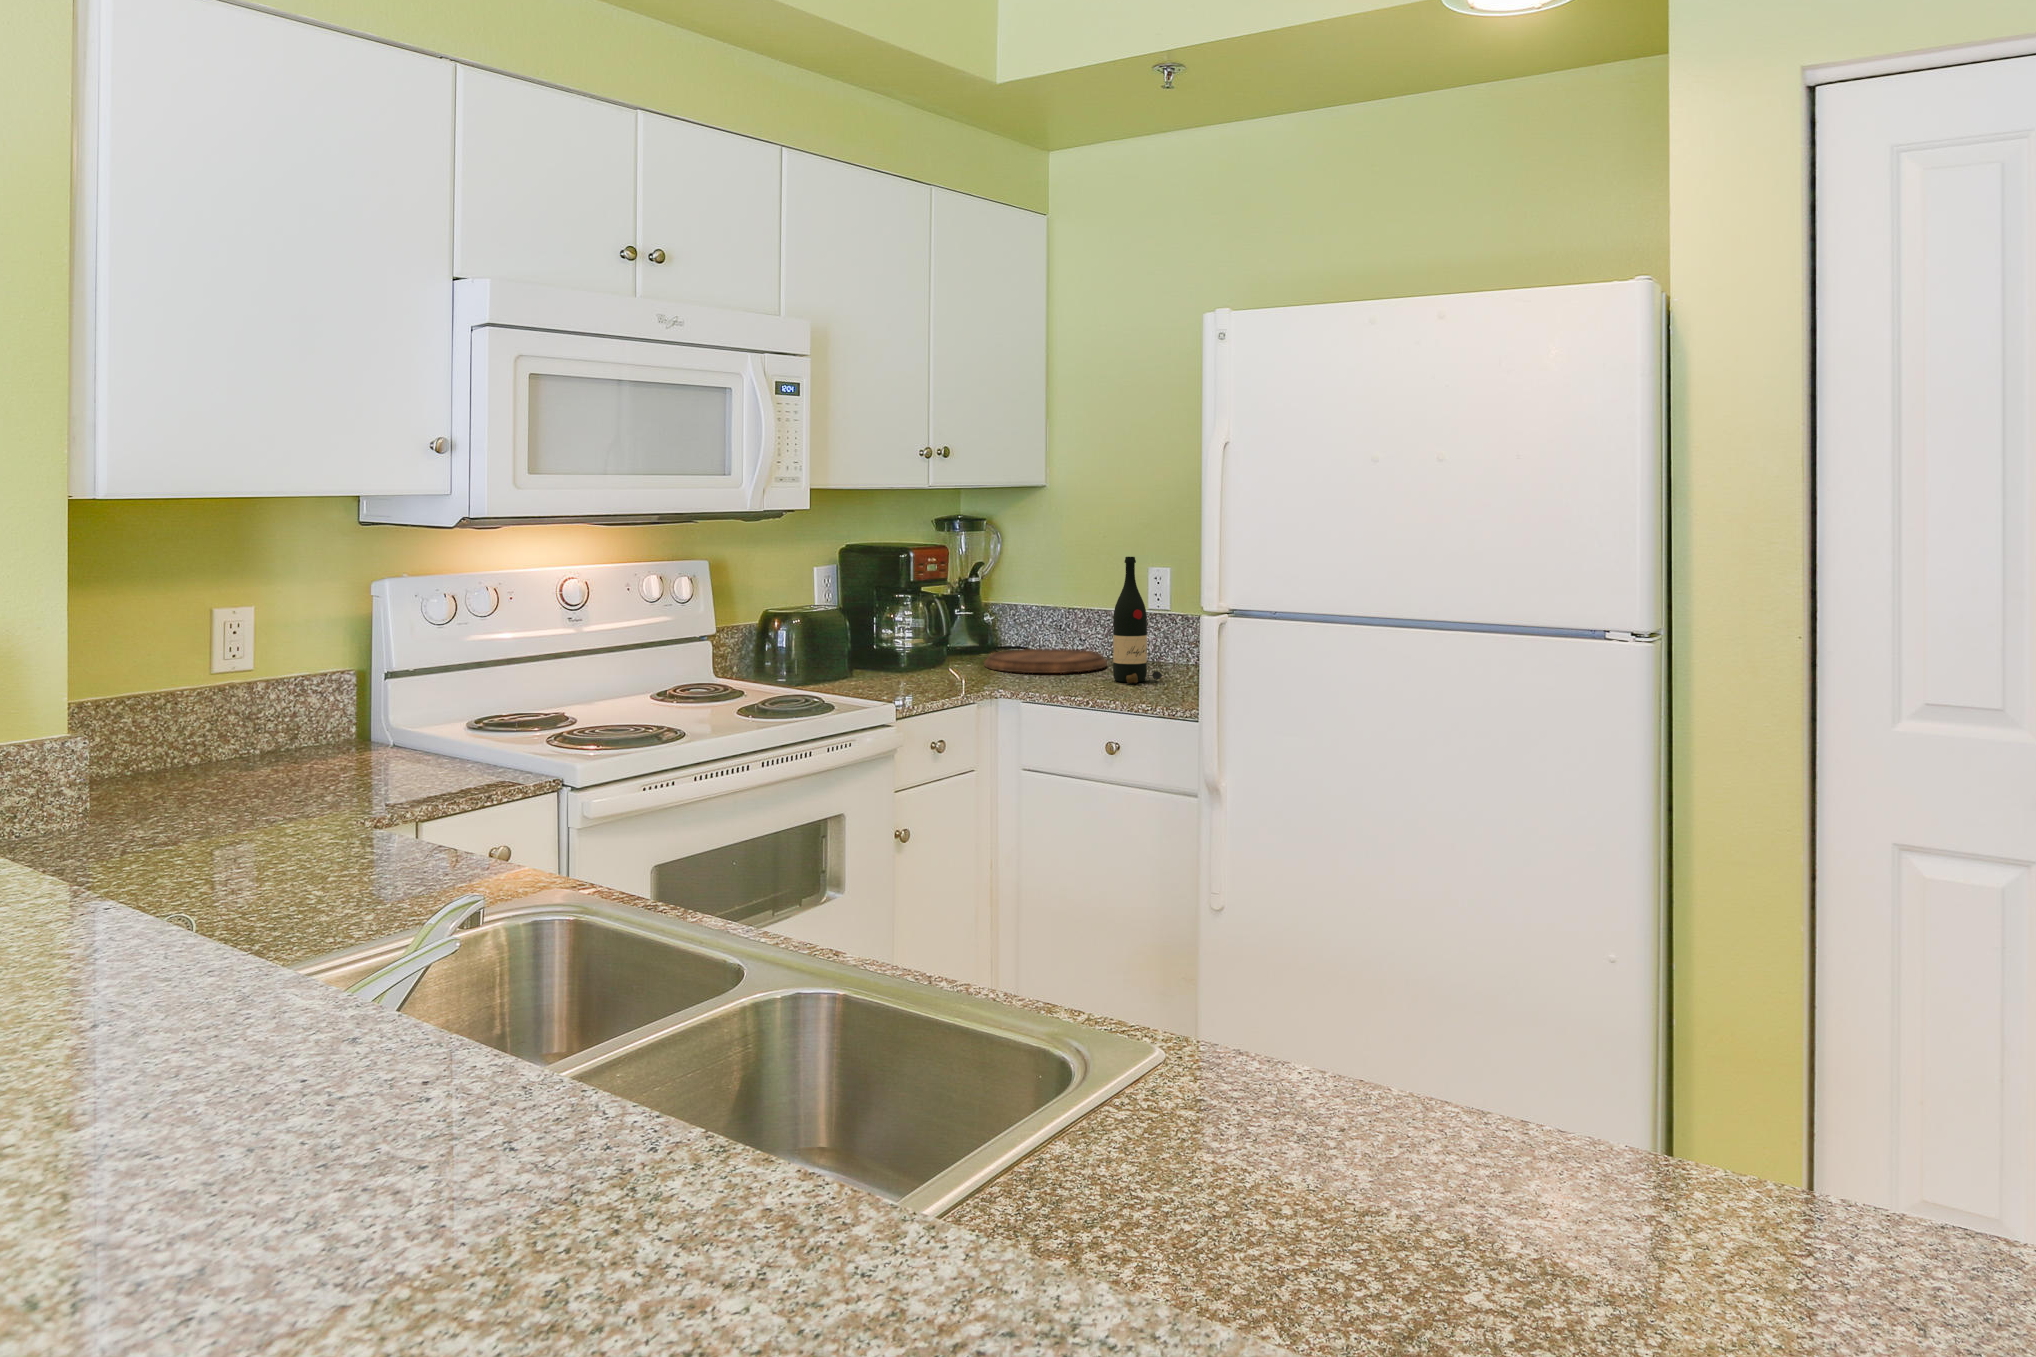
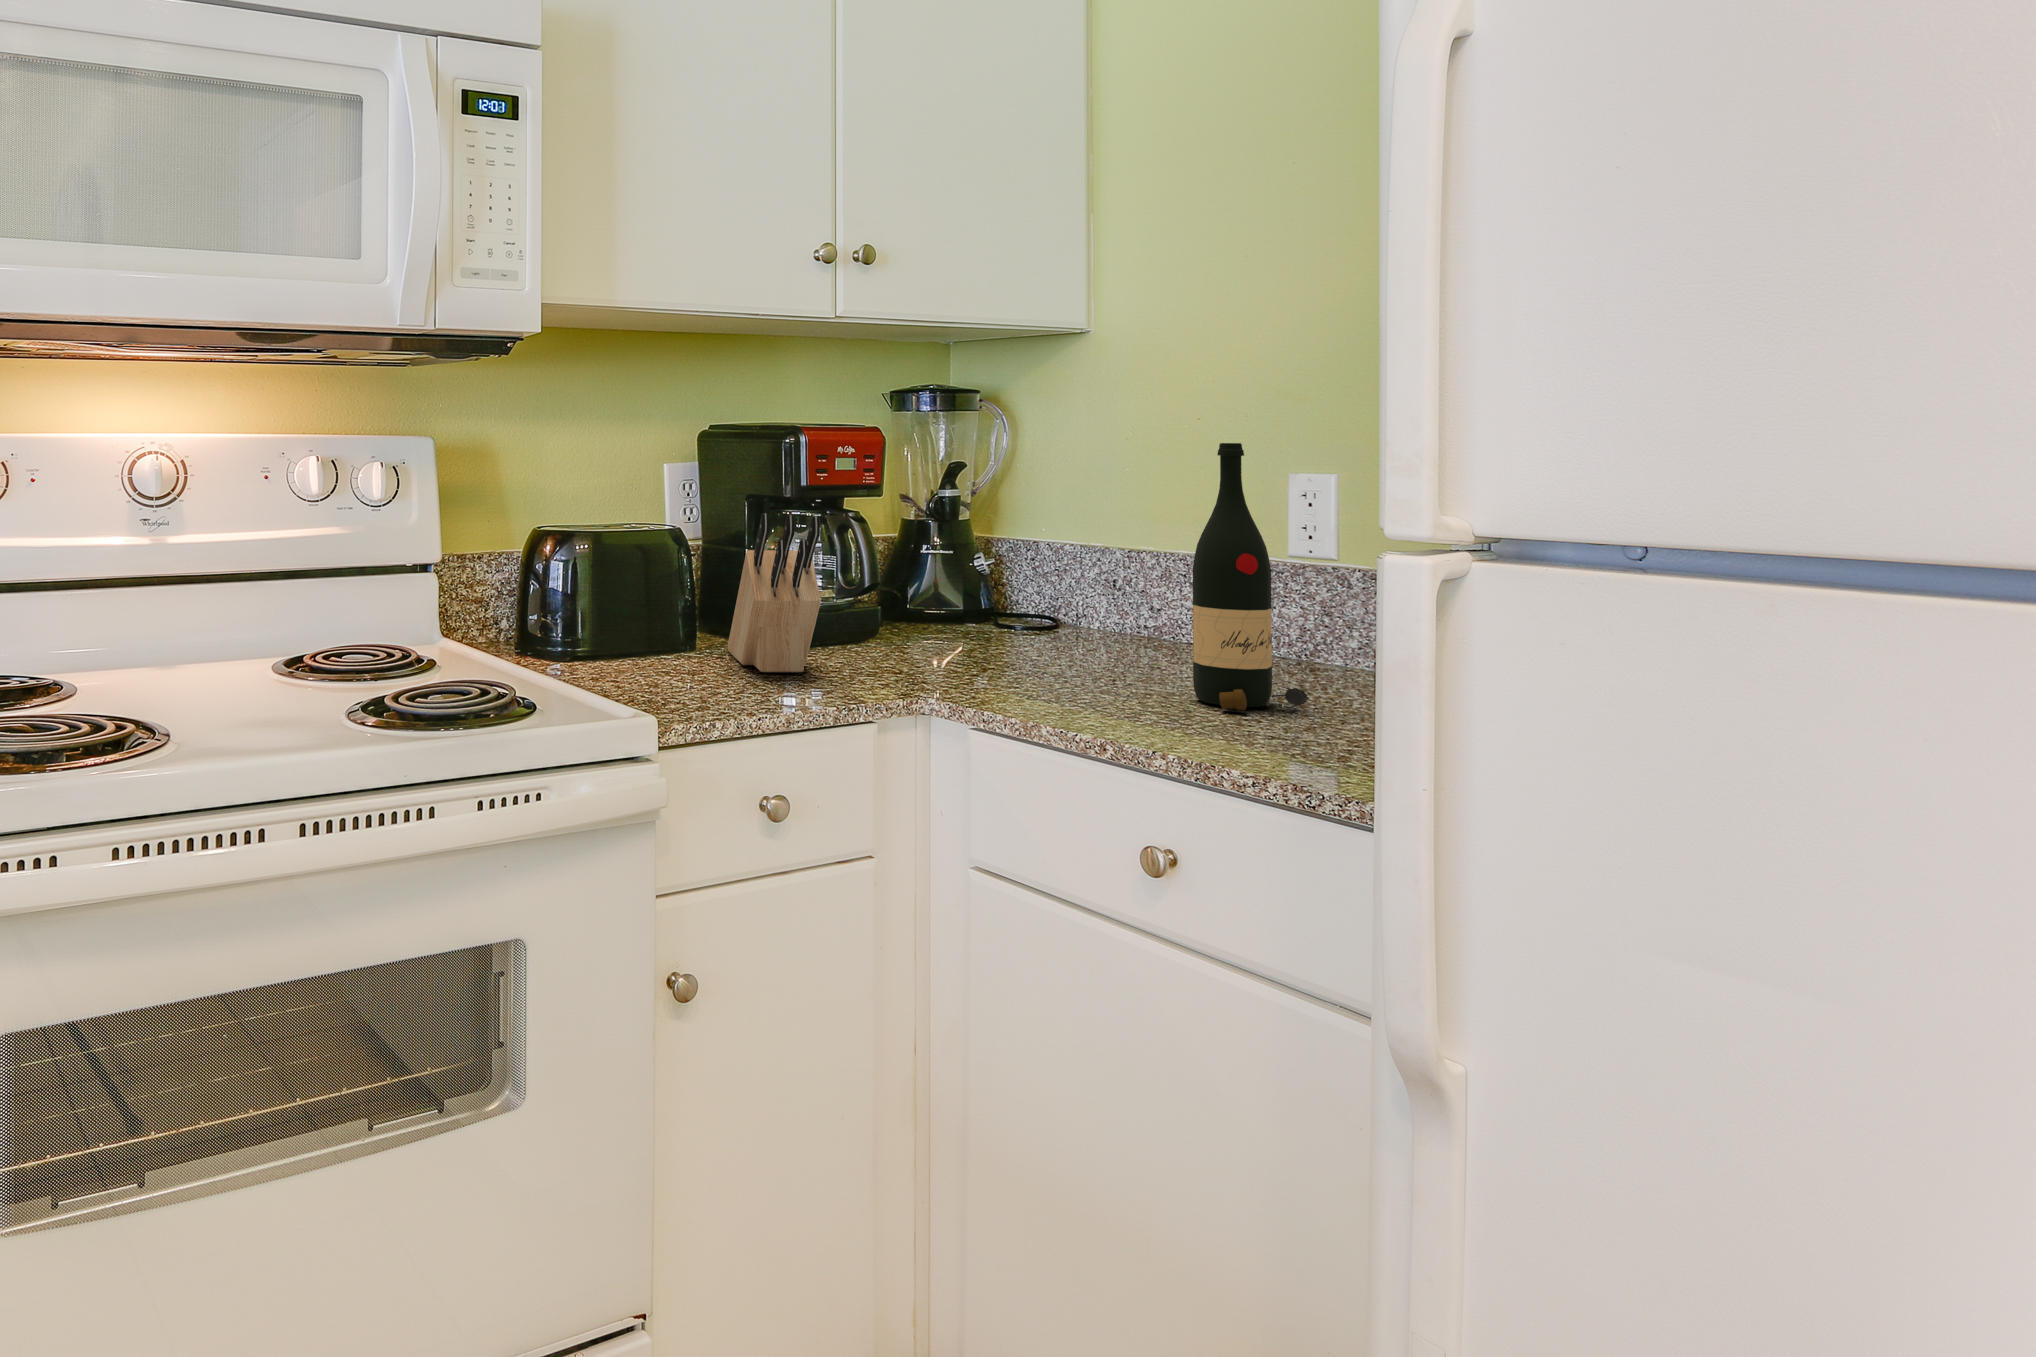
knife block: none [871,599,939,684] -> present [728,513,821,672]
cutting board: present [984,649,1107,673] -> none [952,622,1198,674]

